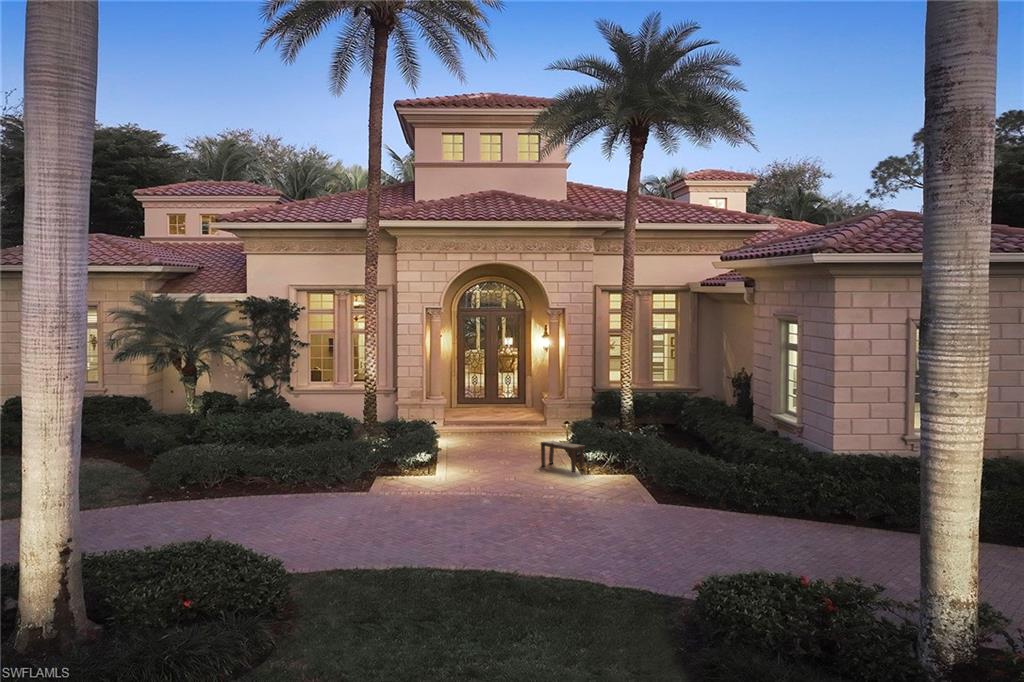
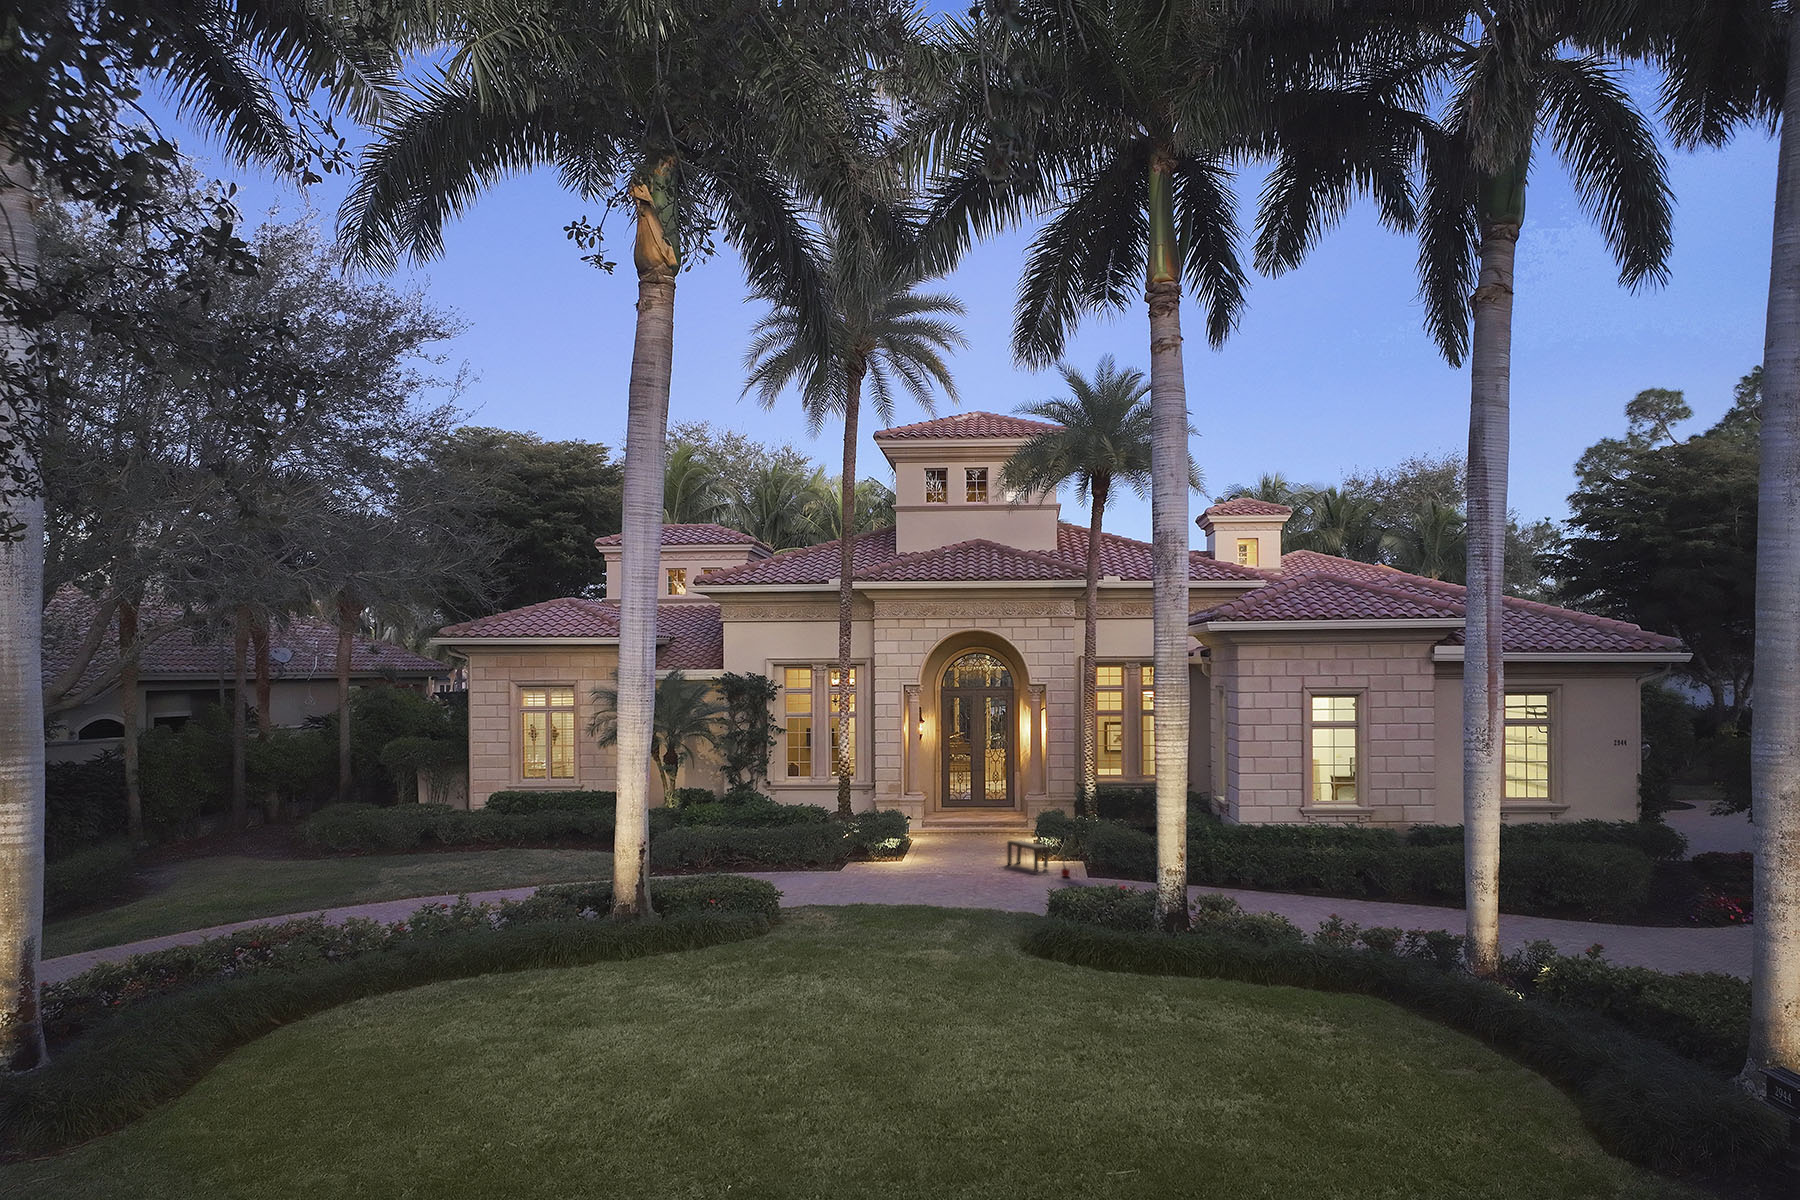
potted tree: none [589,432,626,477] -> present [1051,836,1082,877]

